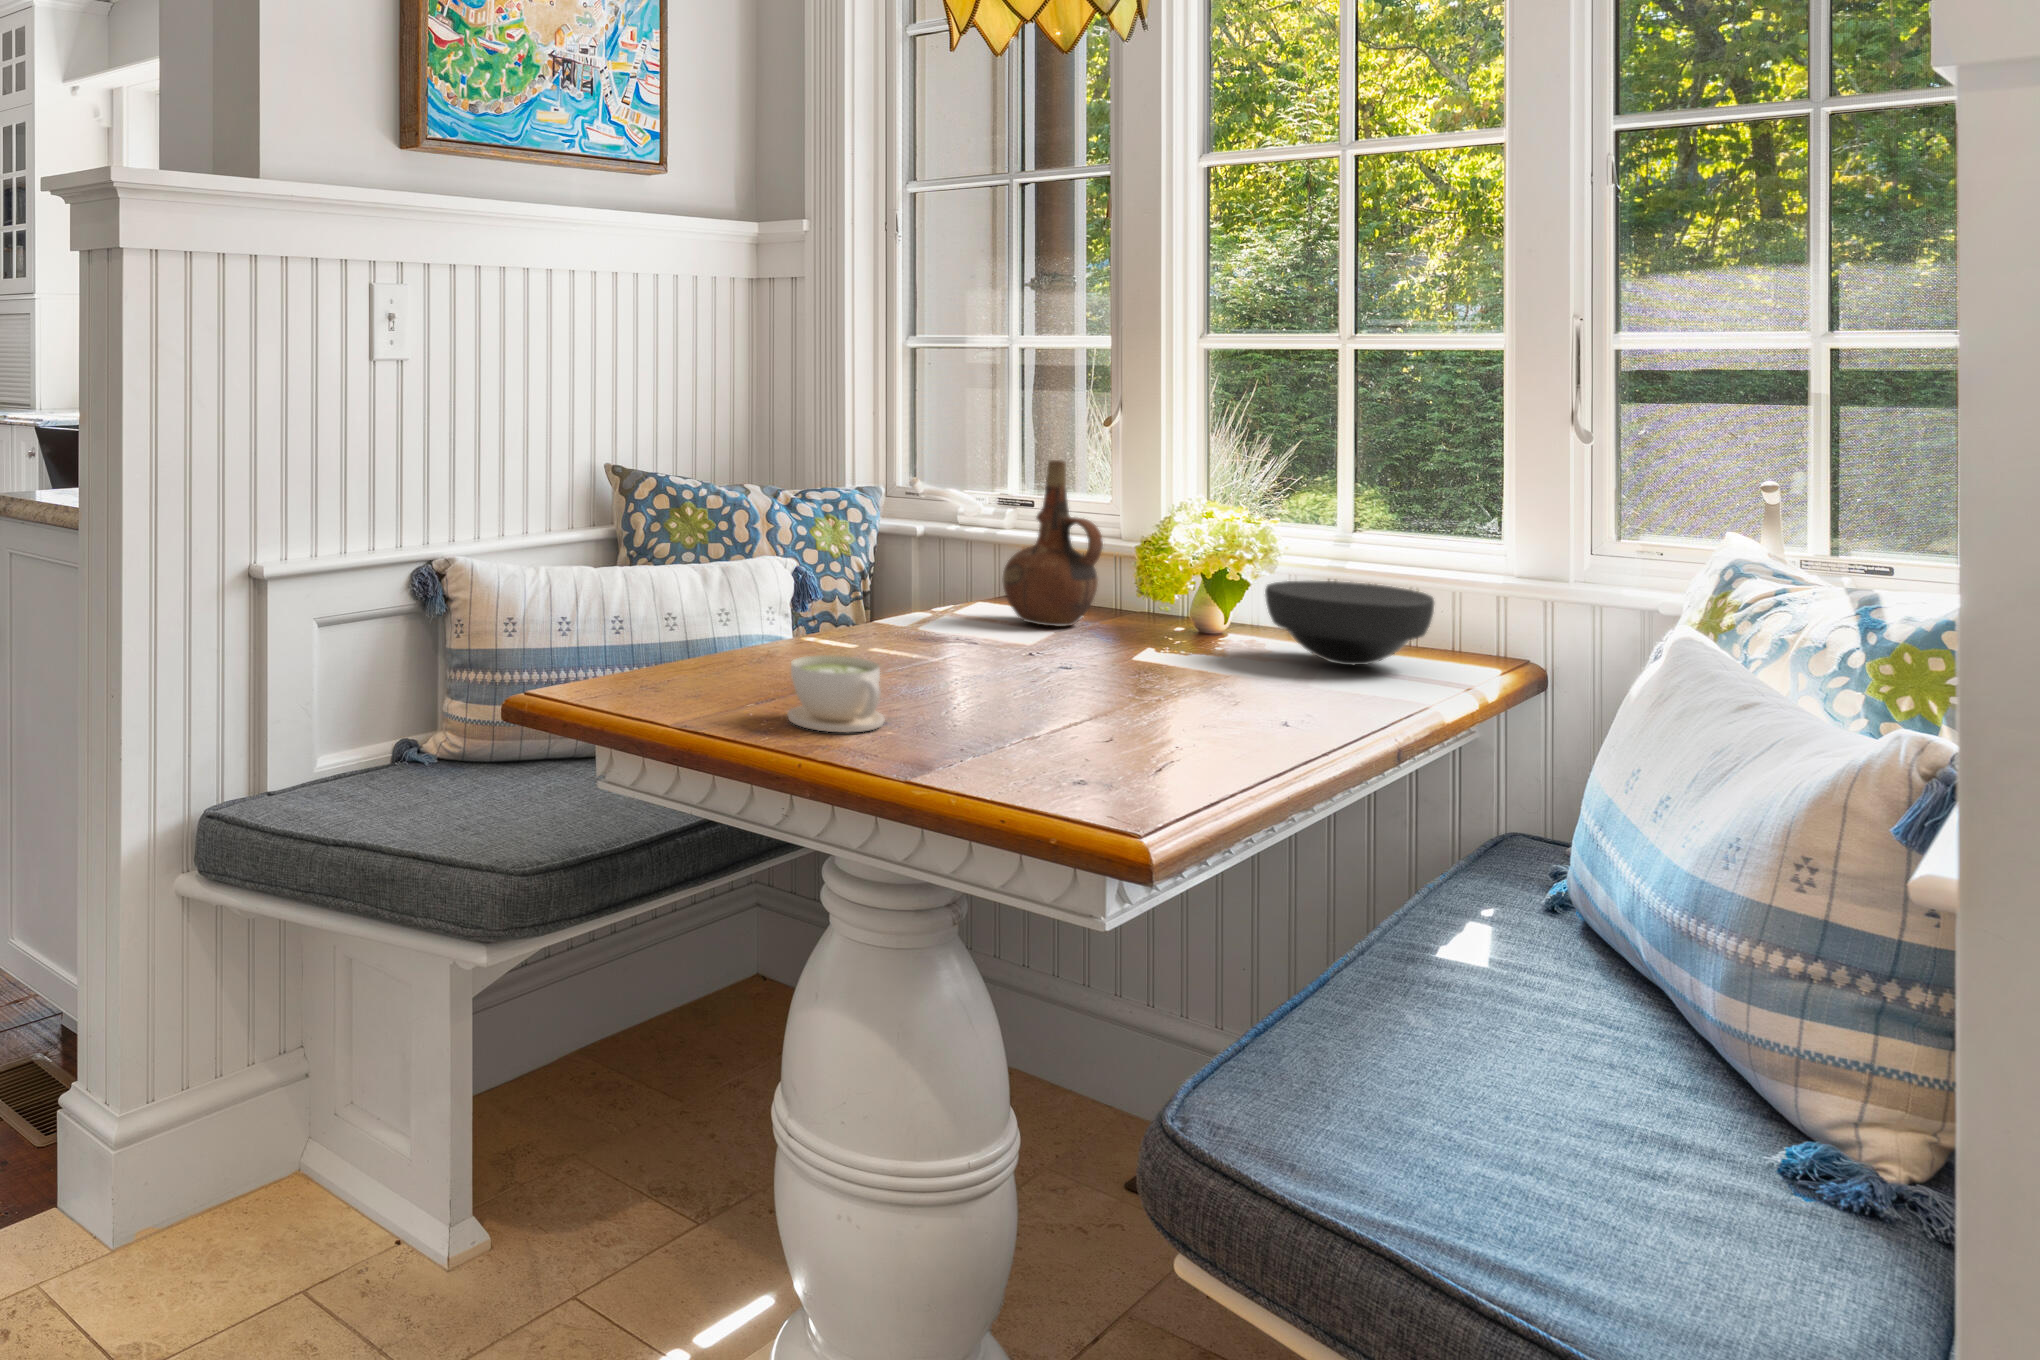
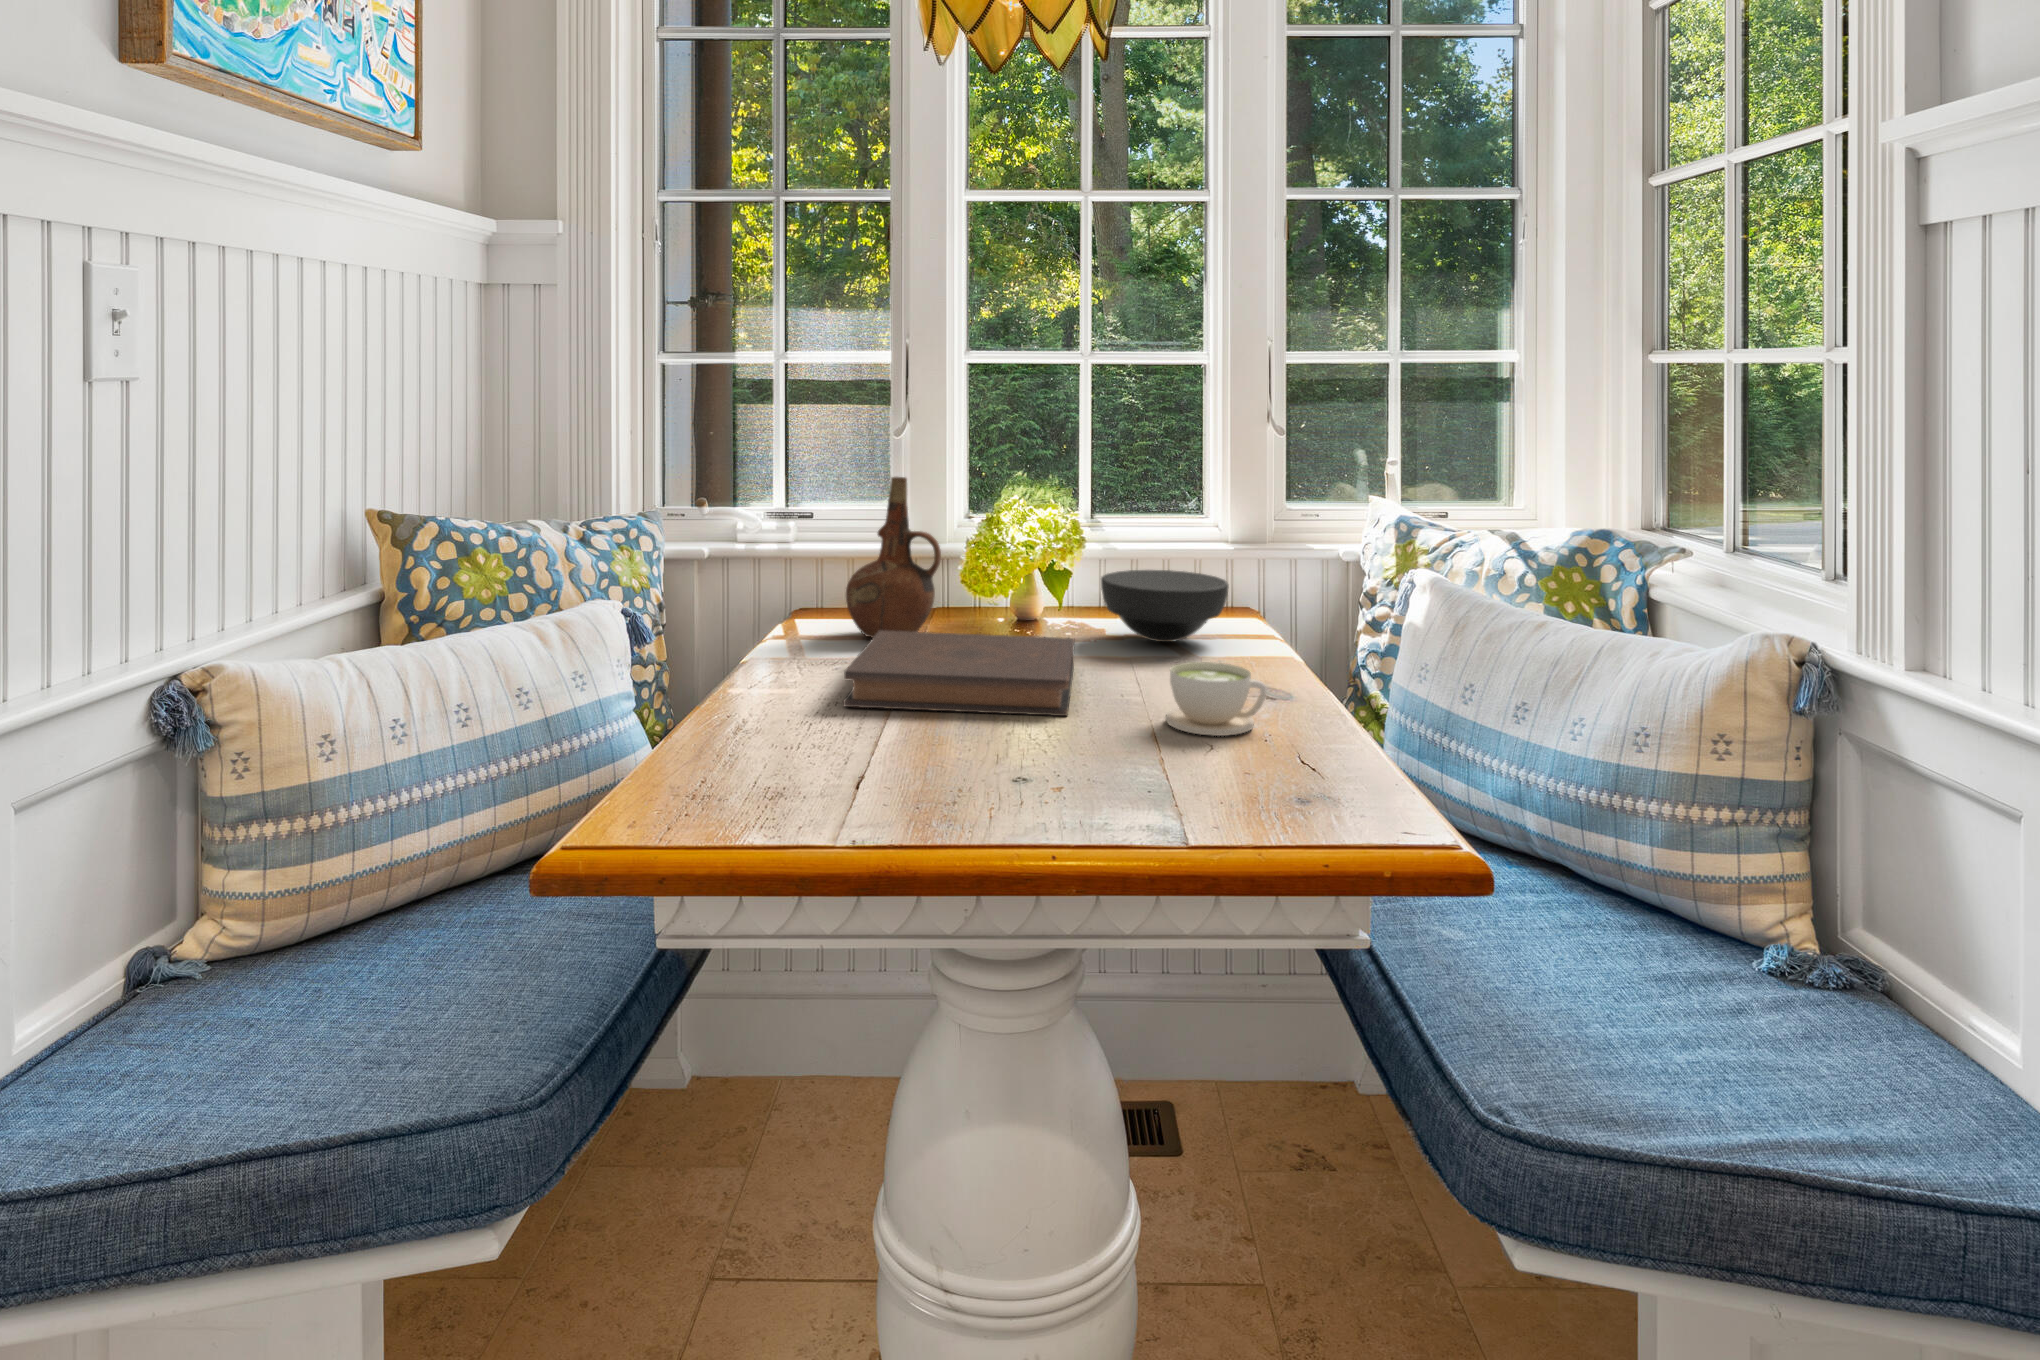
book: none [884,607,1181,696] -> present [843,630,1075,716]
coffee cup: present [787,655,885,733] -> present [1166,662,1266,736]

